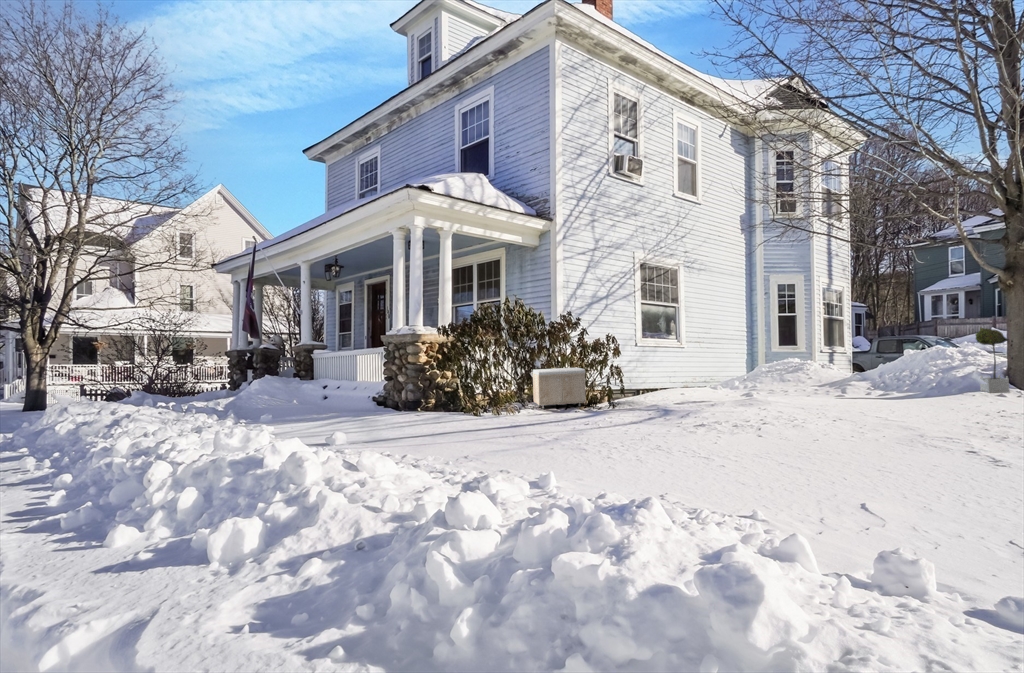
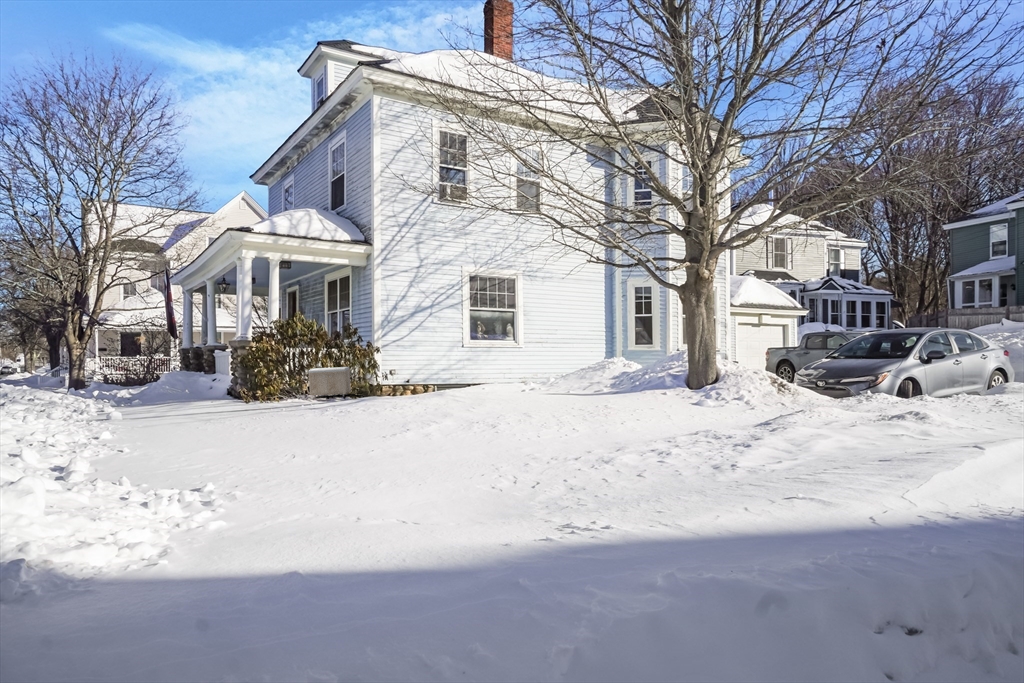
potted tree: present [975,328,1010,393] -> none [640,335,661,388]

